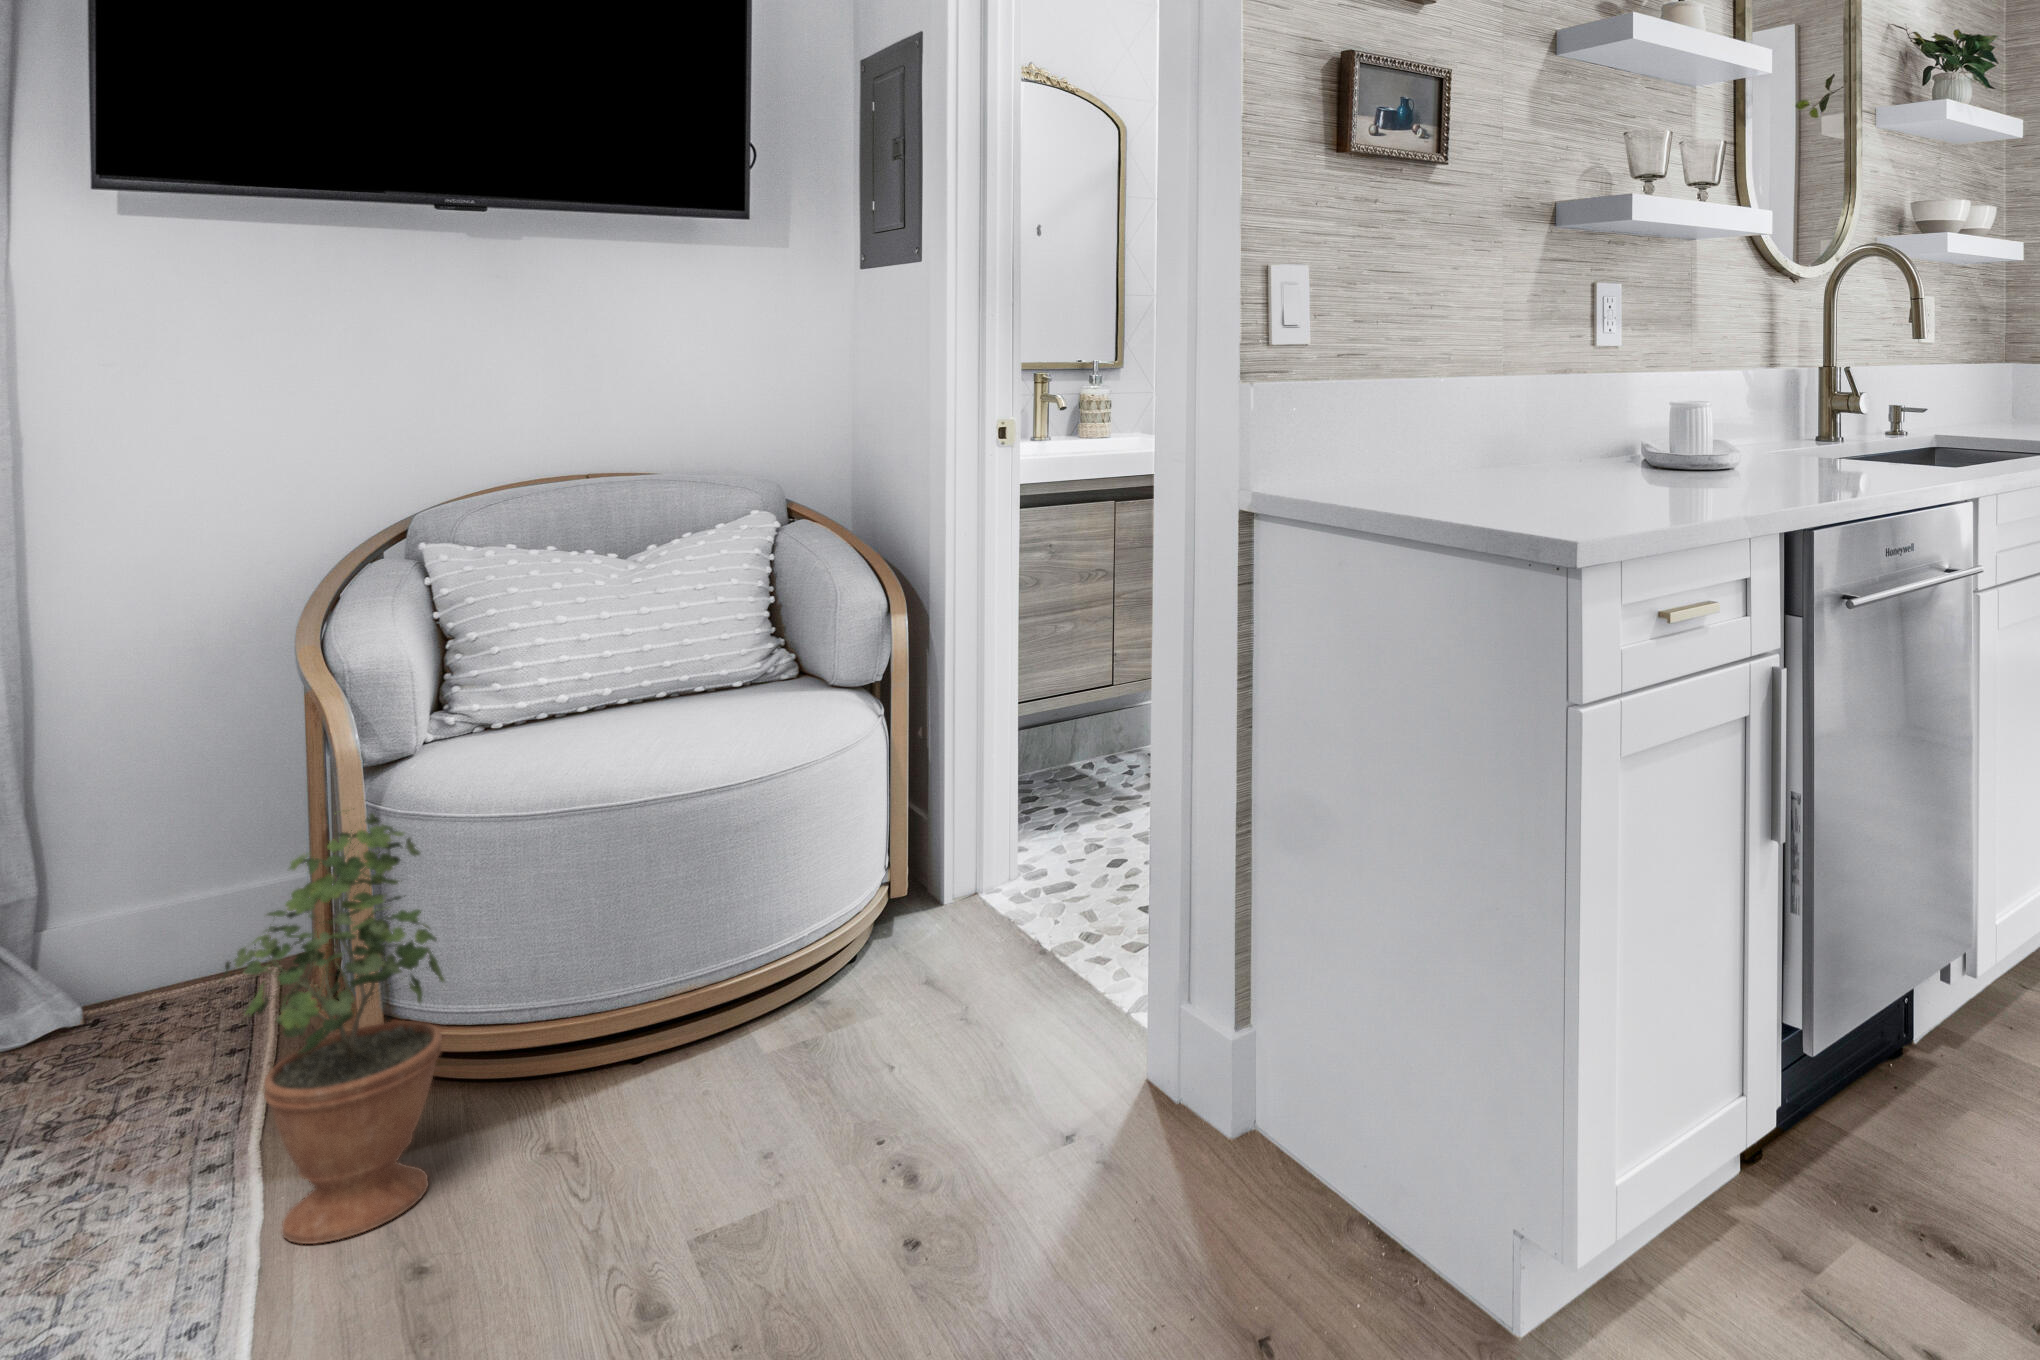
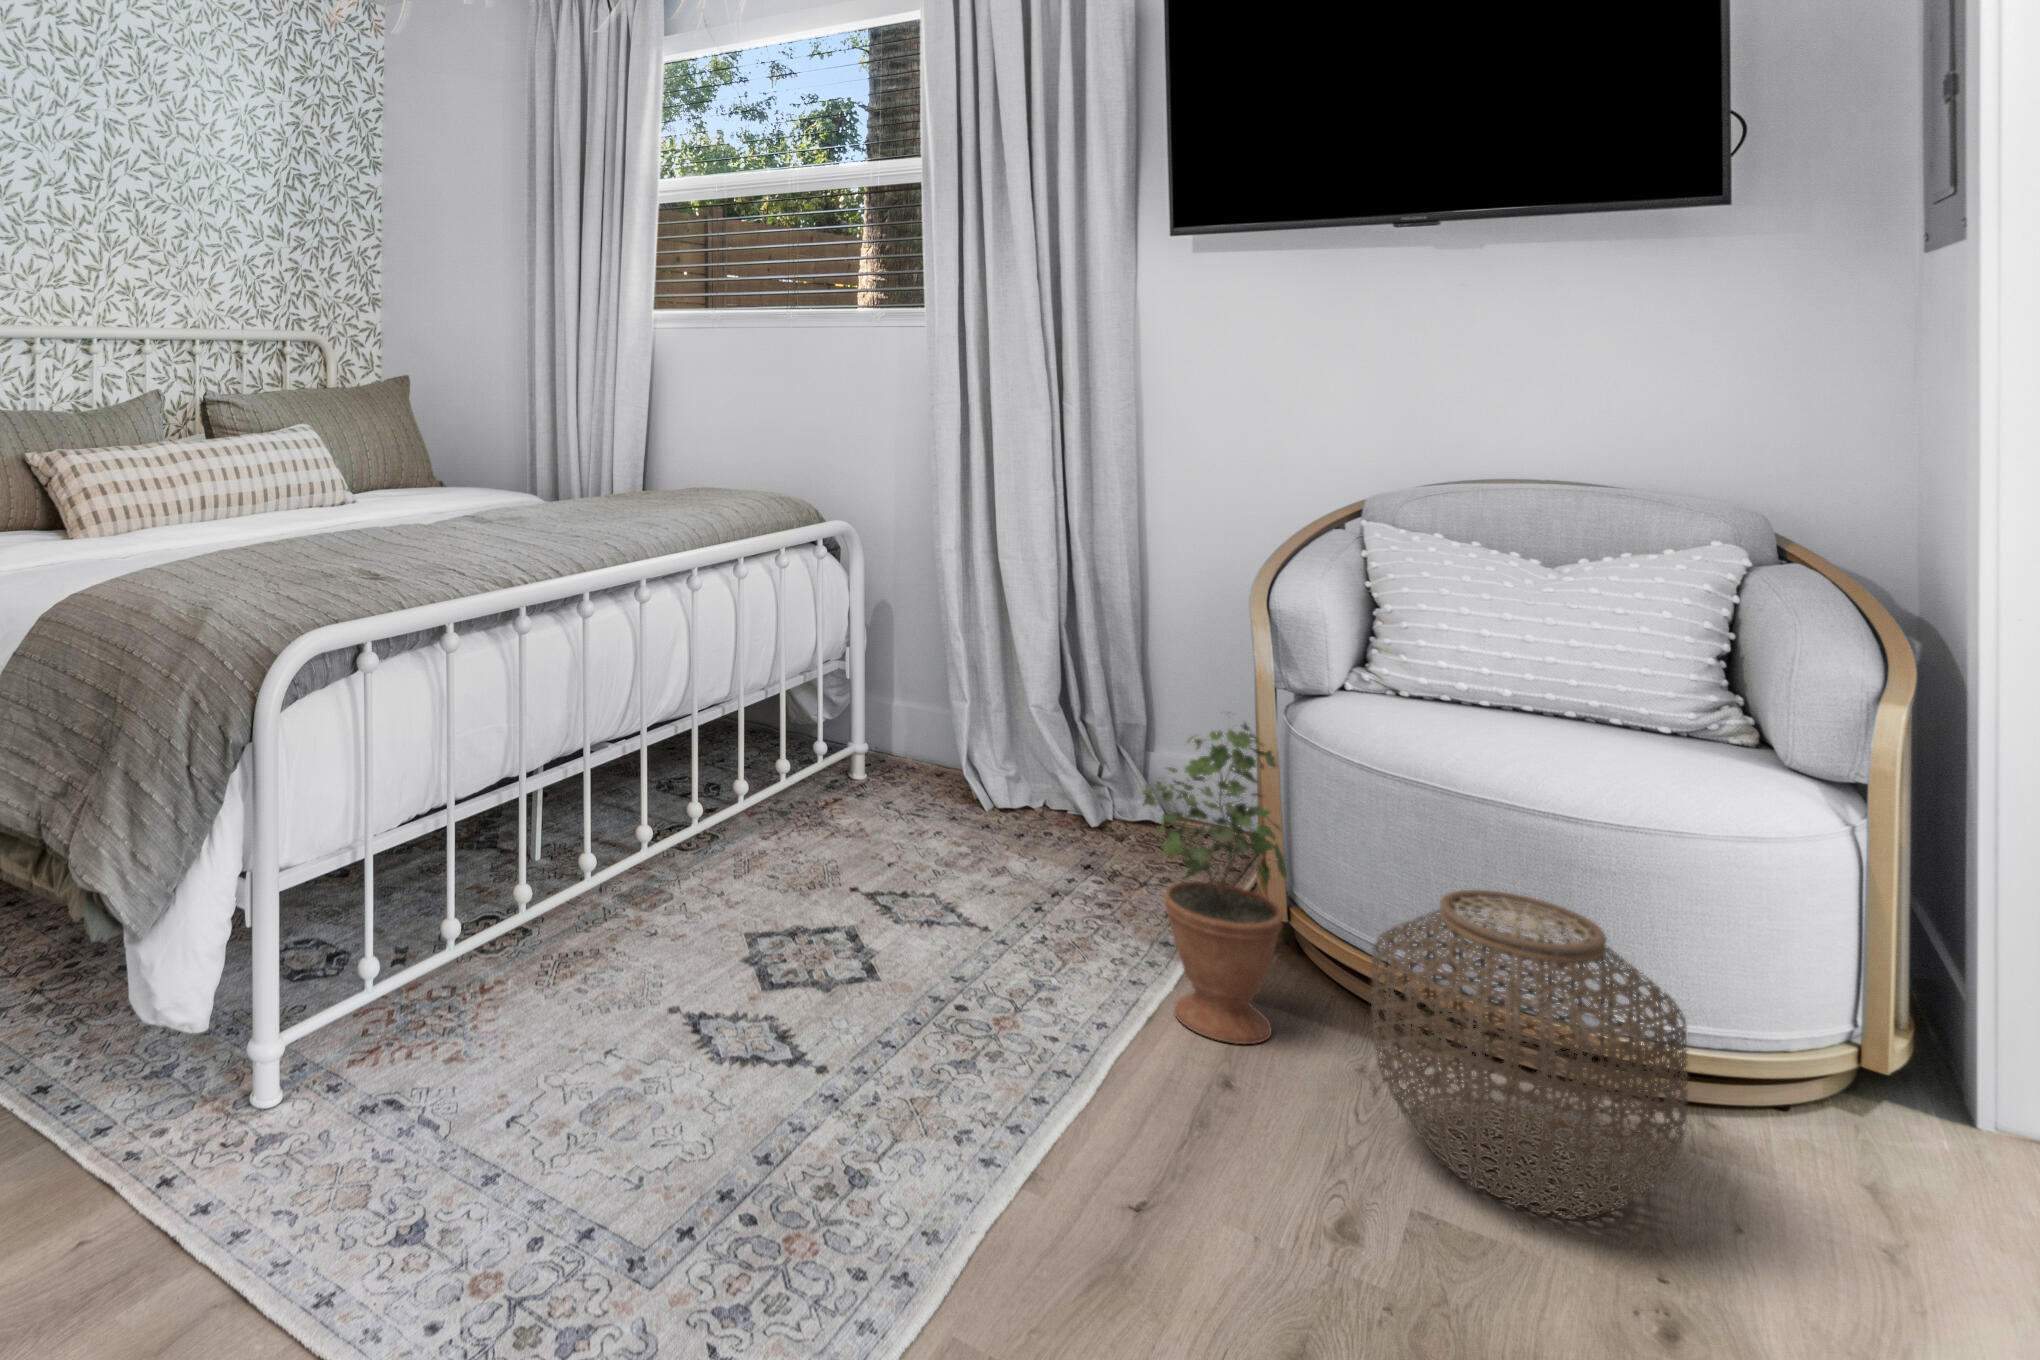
woven basket: none [594,869,872,1181] -> present [1371,890,1688,1217]

